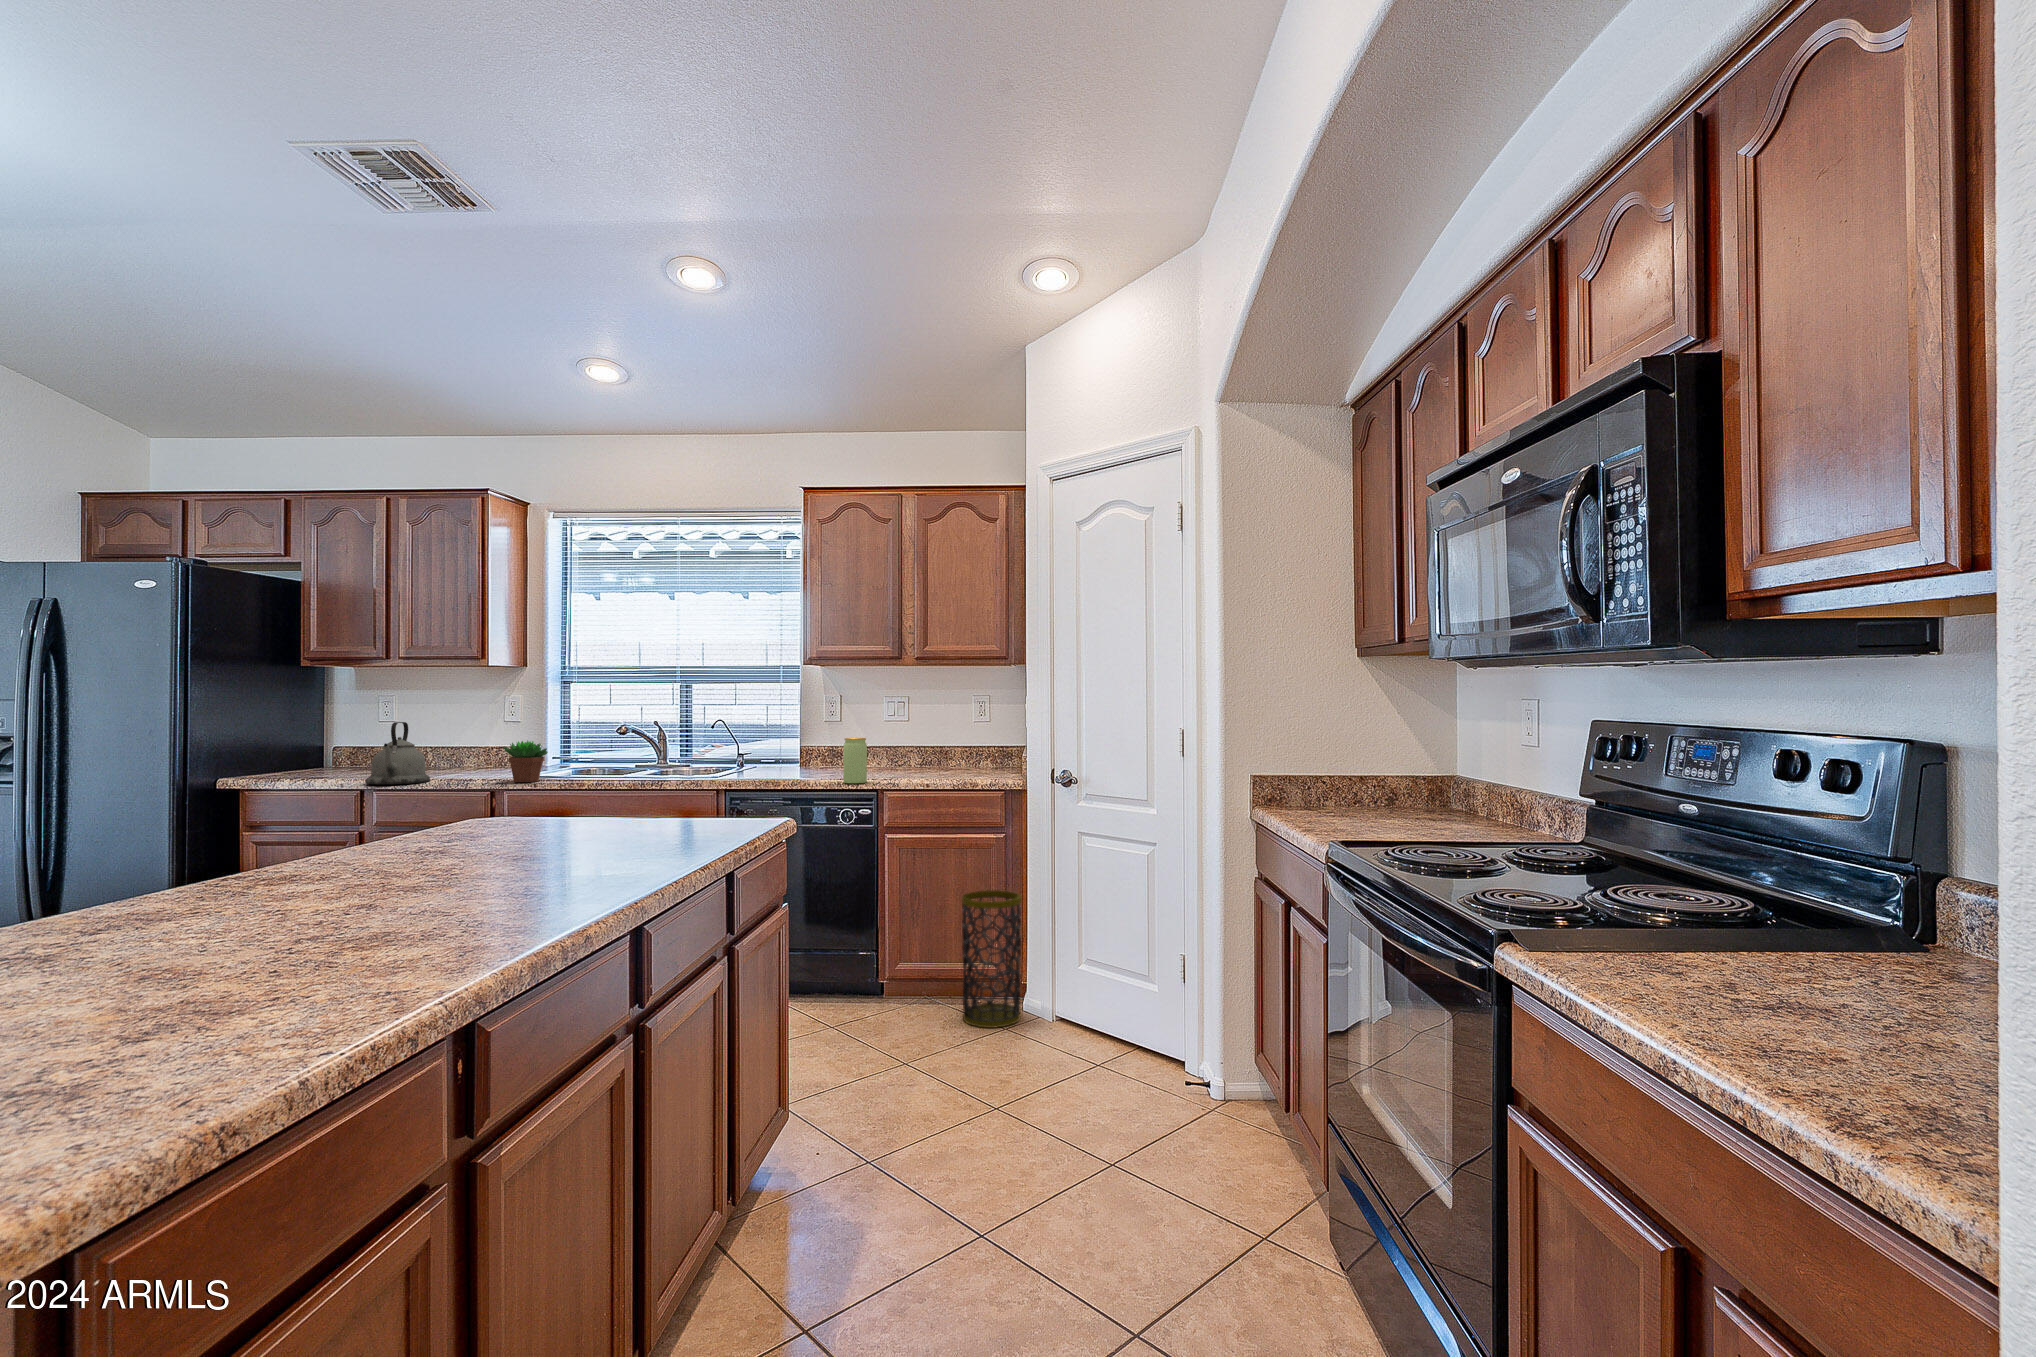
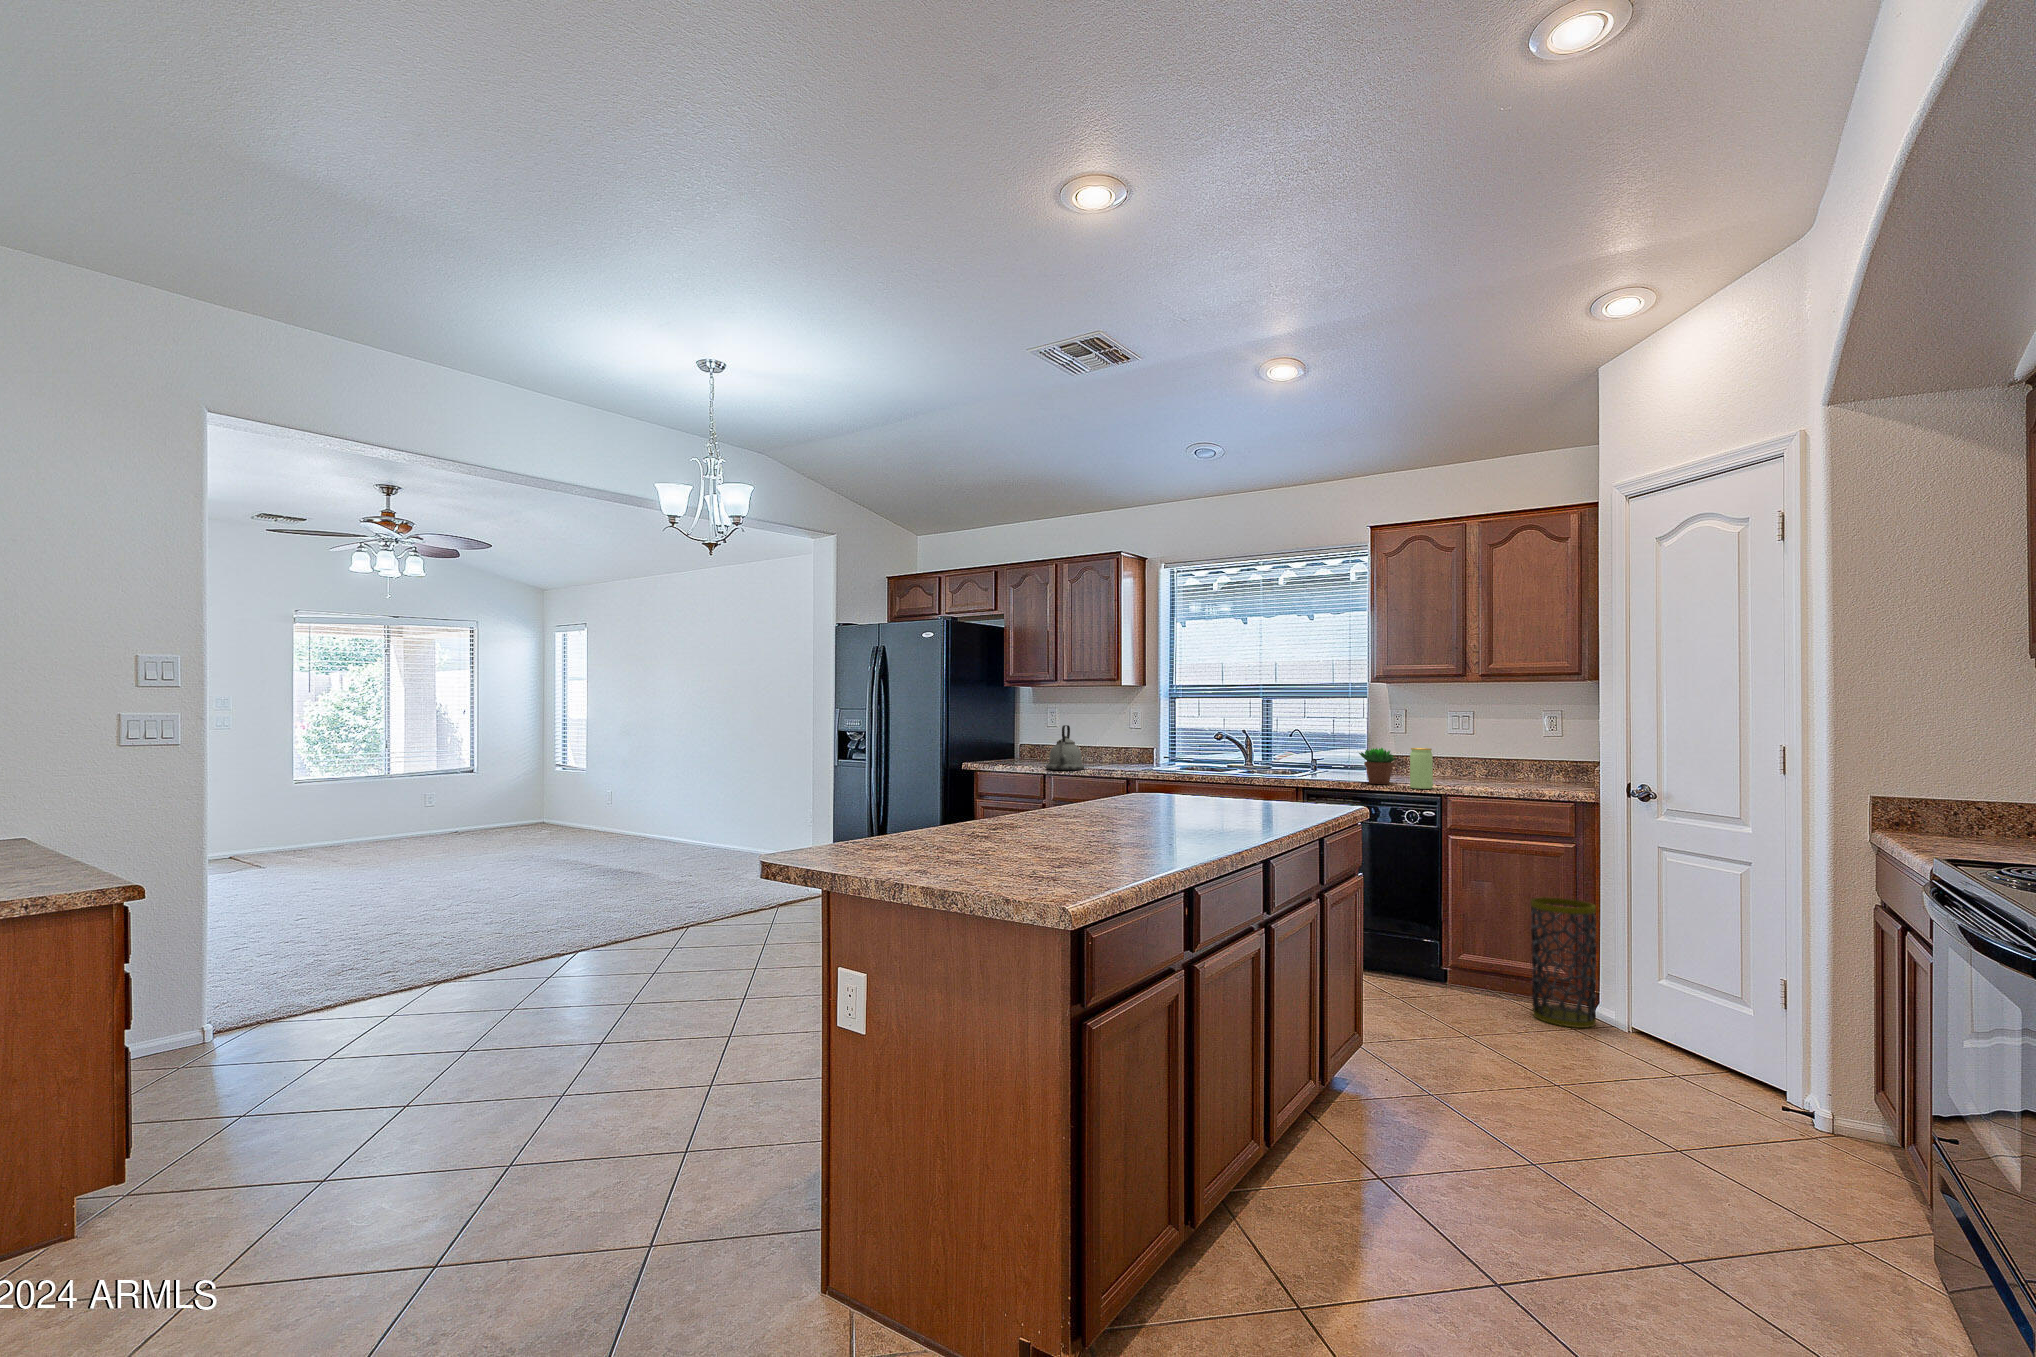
succulent plant: present [503,740,548,782] -> present [1359,748,1396,784]

